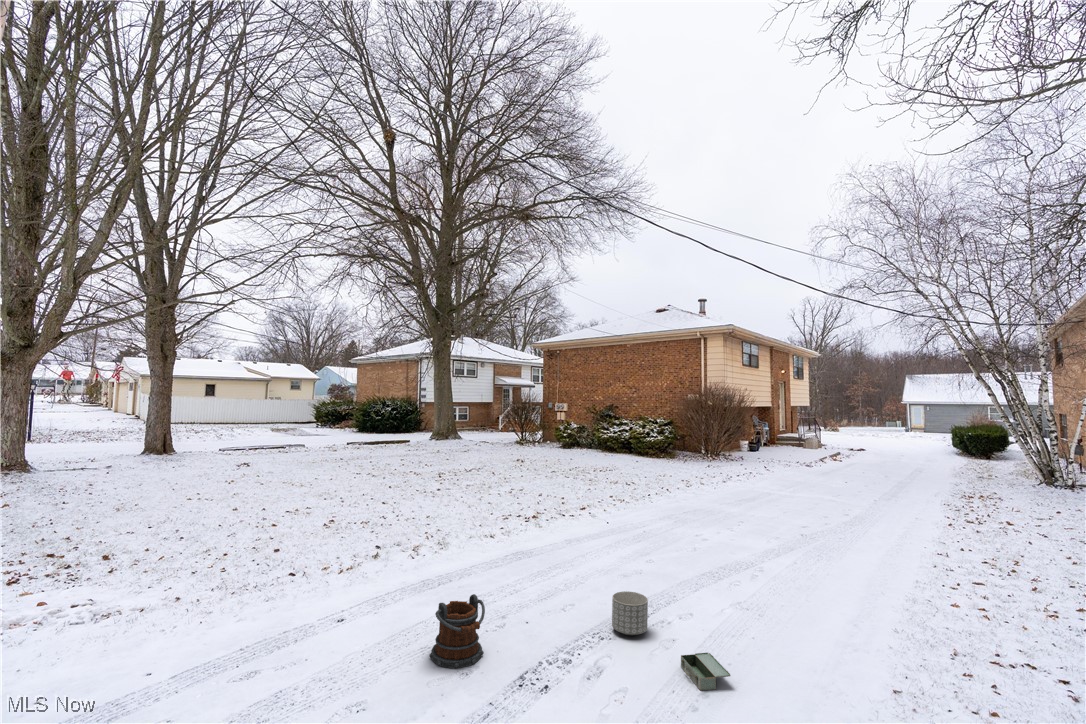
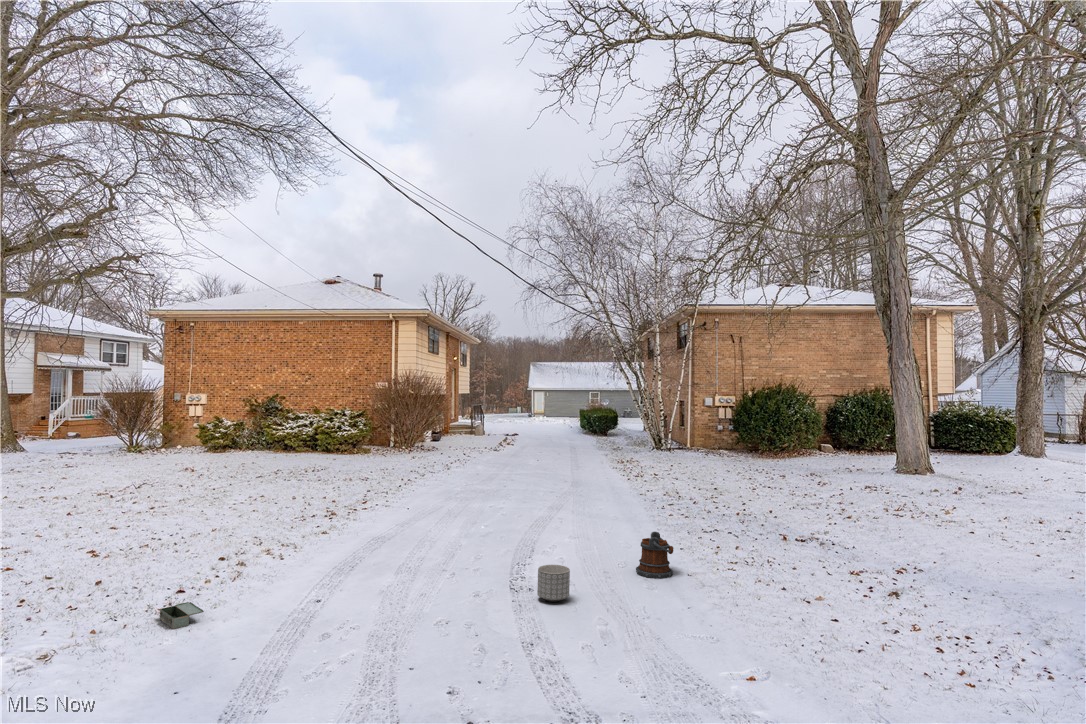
bucket: present [430,594,485,668] -> present [636,532,674,578]
toolbox: present [681,653,731,690] -> present [160,602,204,629]

